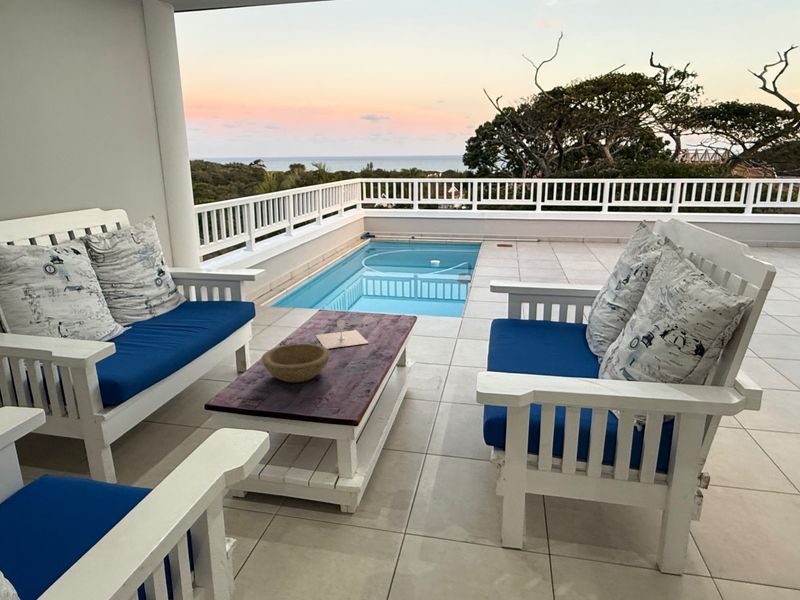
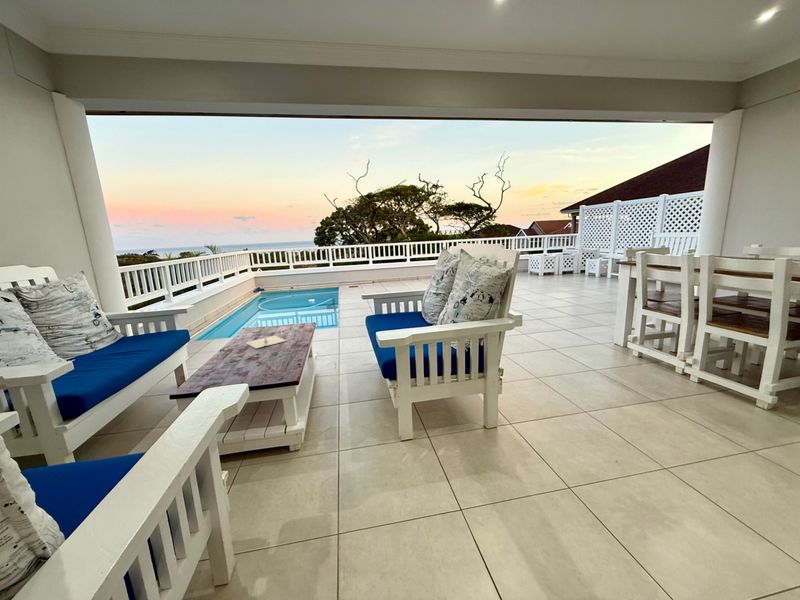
bowl: present [262,344,330,383] -> none [210,344,264,371]

